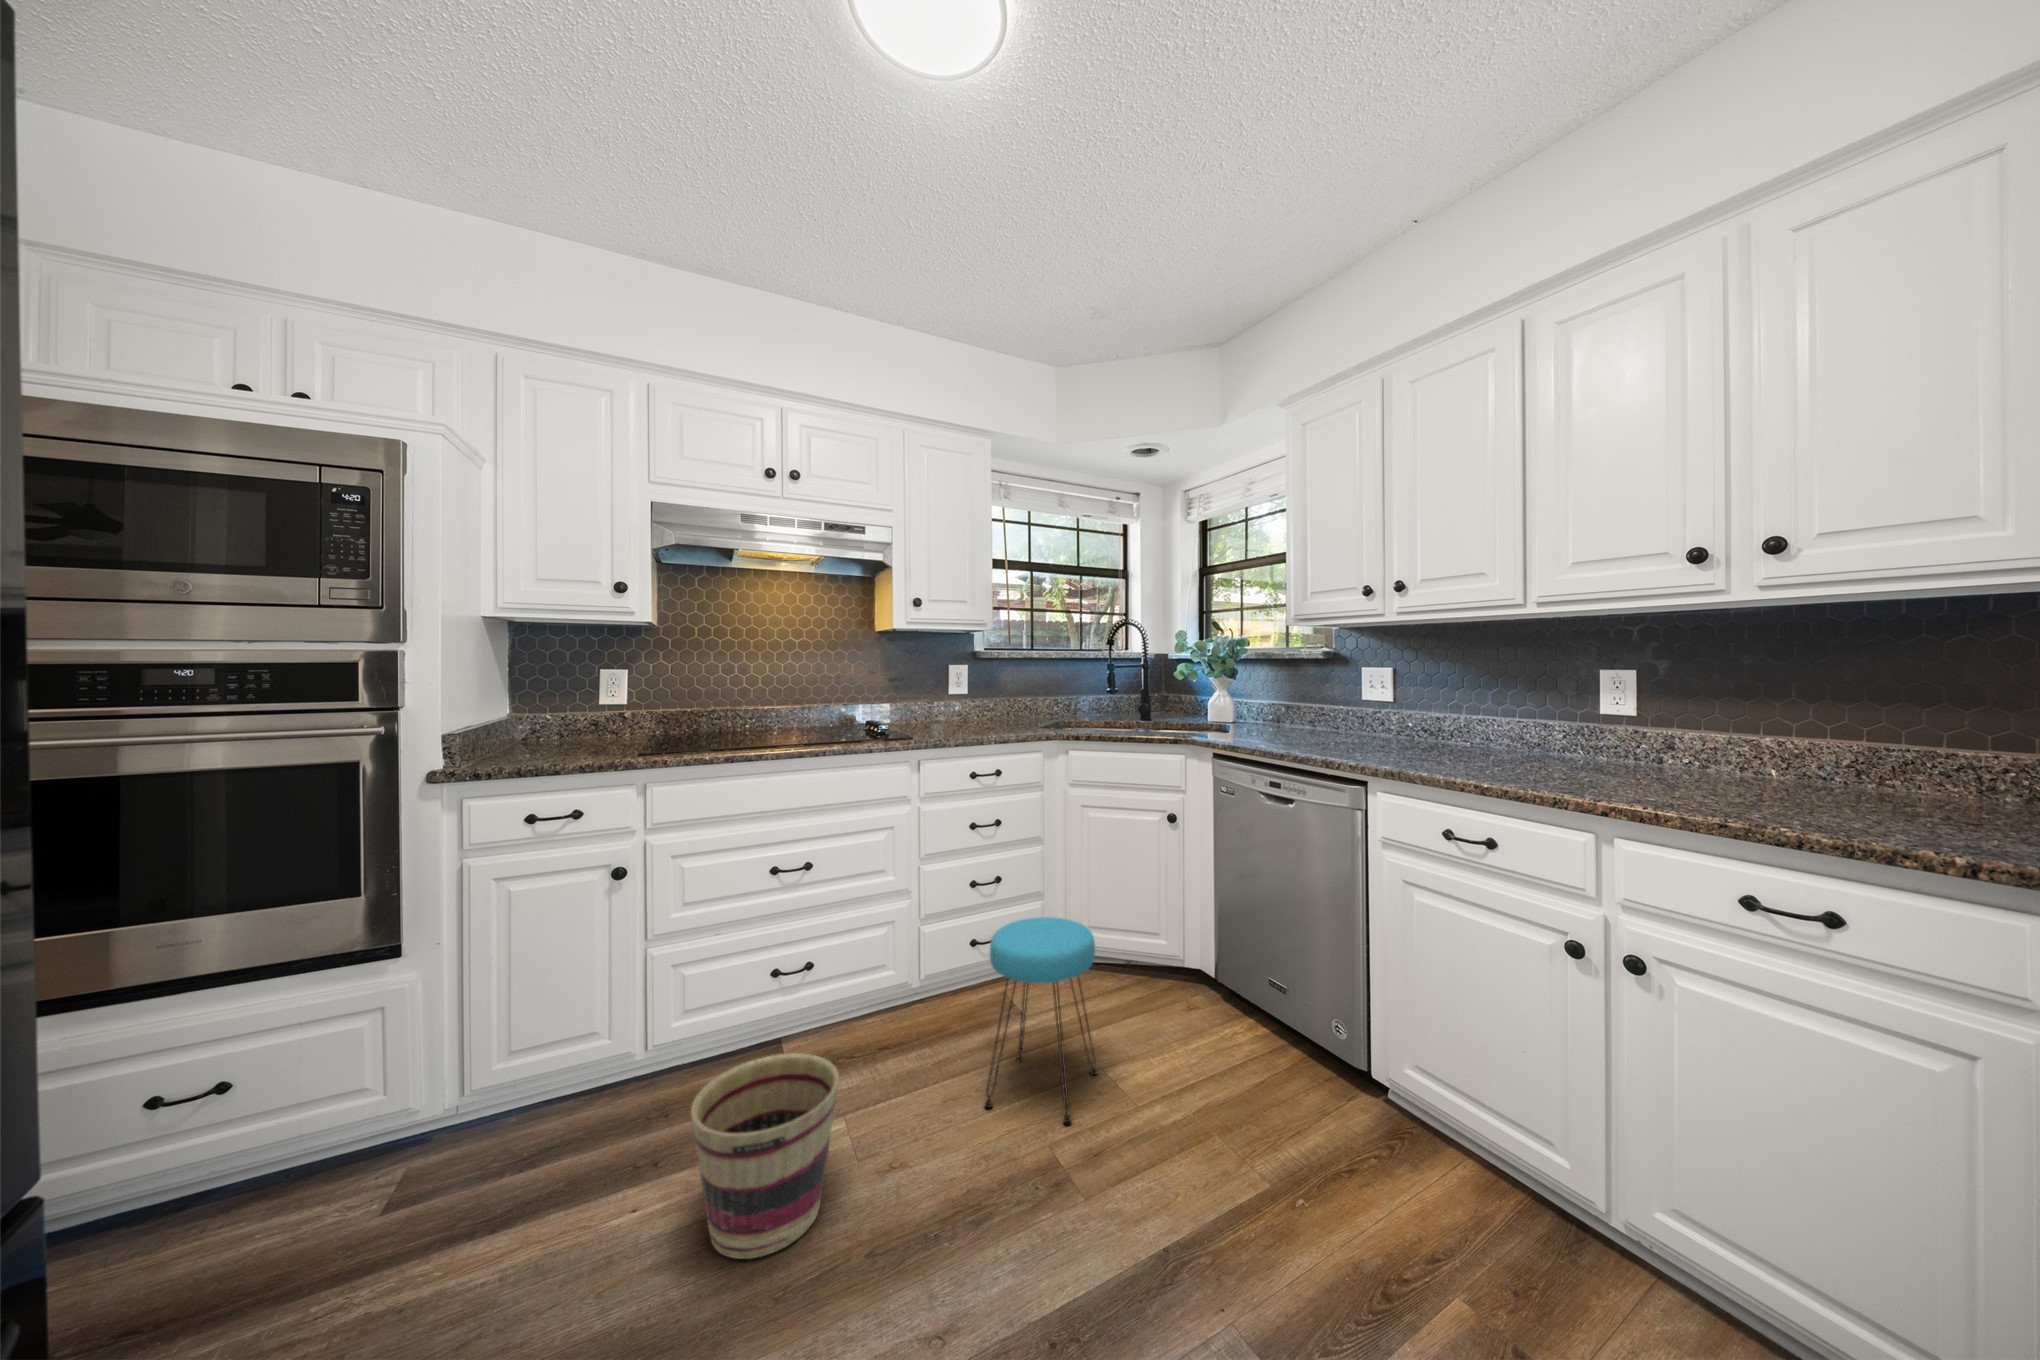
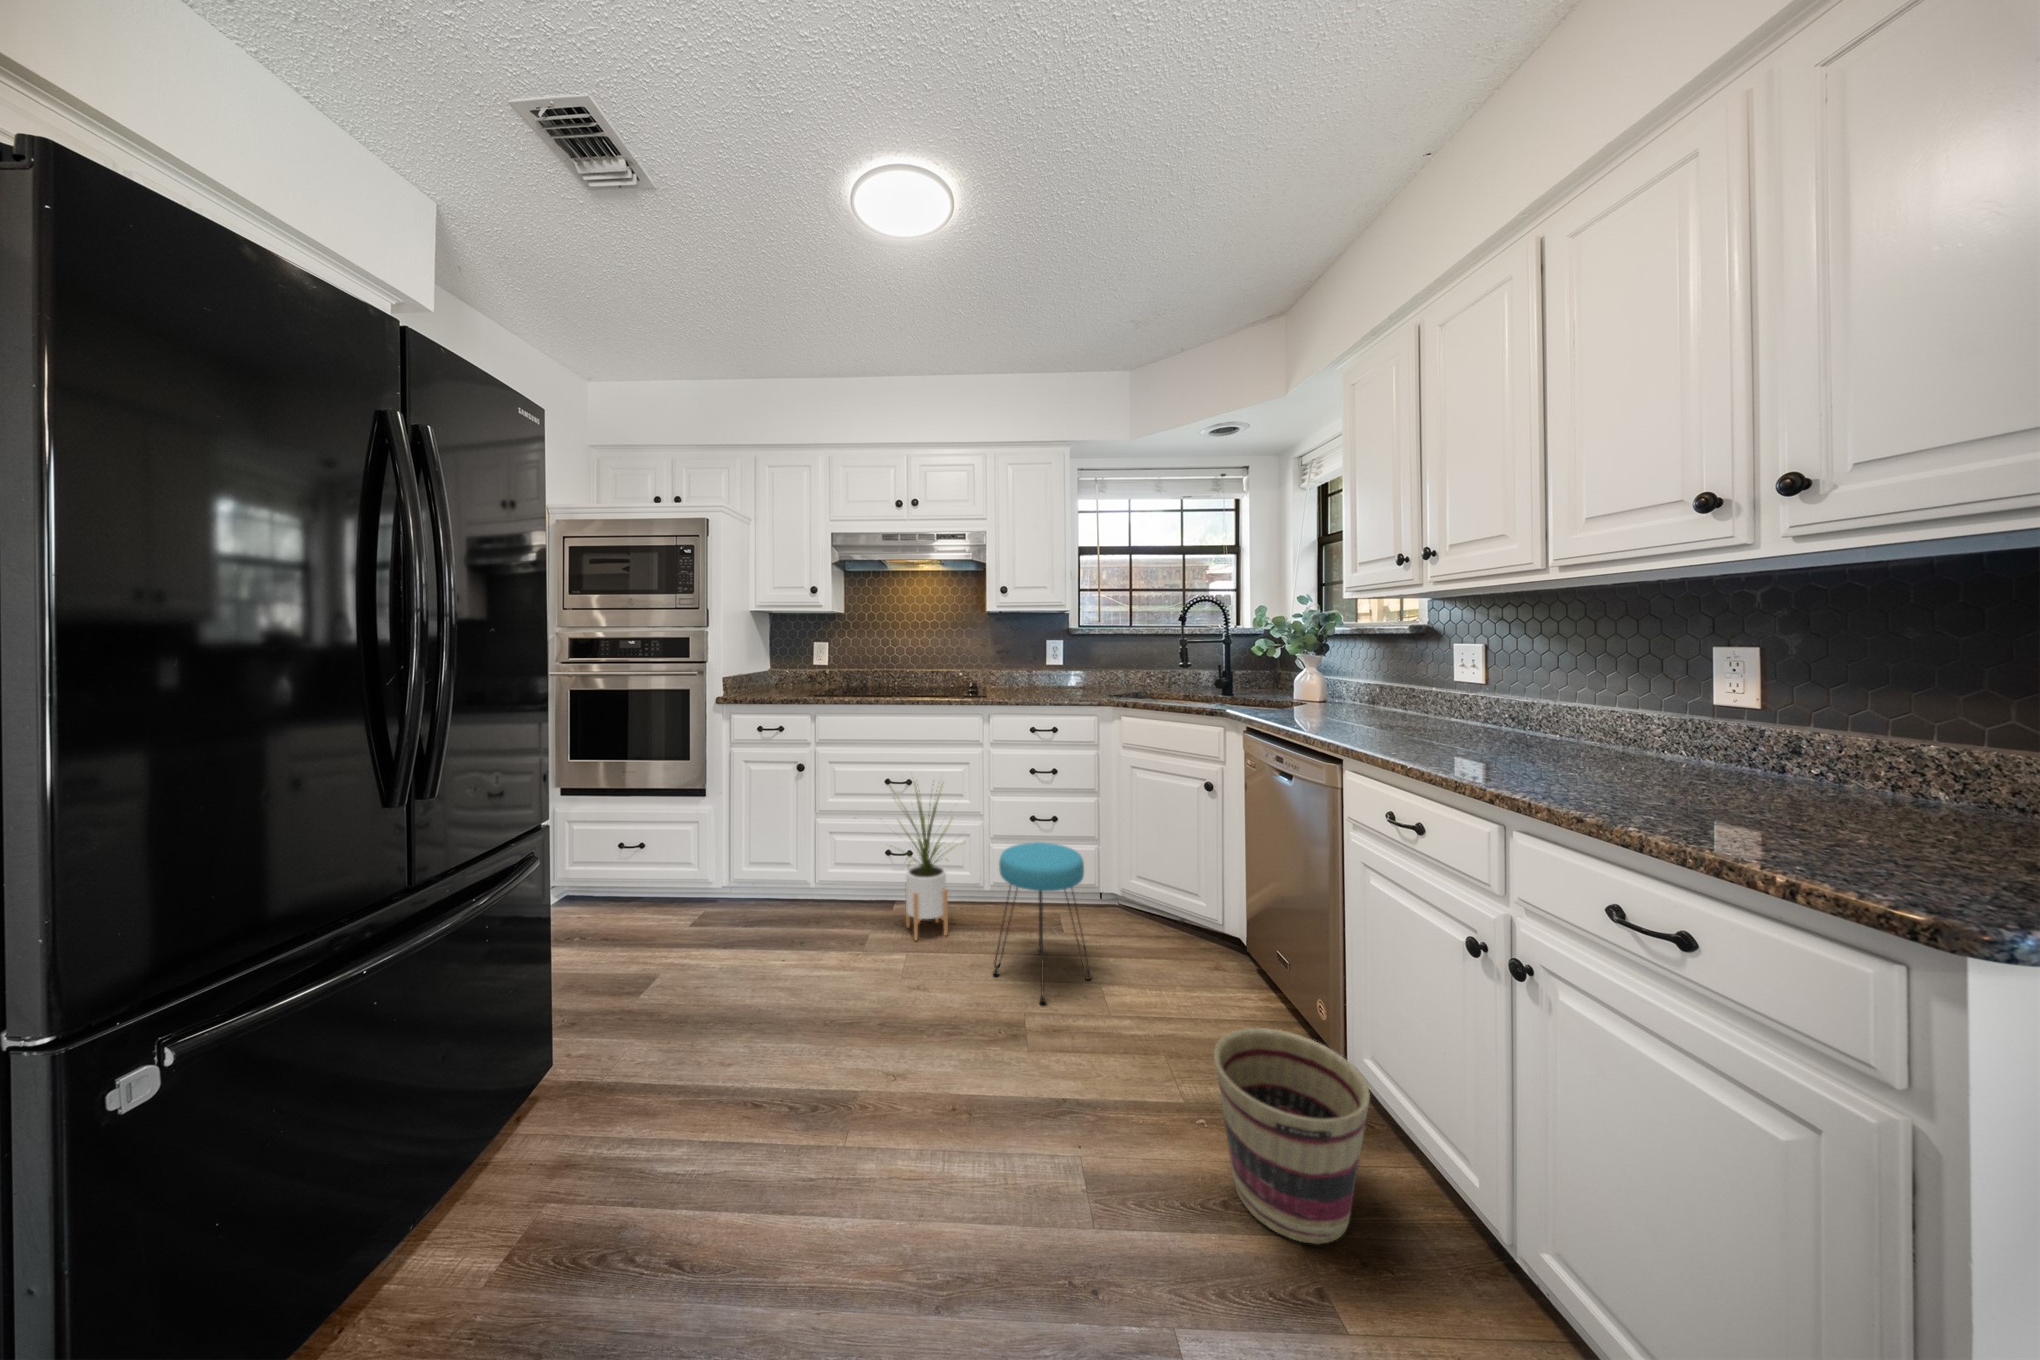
house plant: none [794,848,918,1096] -> present [890,788,949,941]
basket: present [691,1053,839,1259] -> present [1214,1028,1370,1244]

